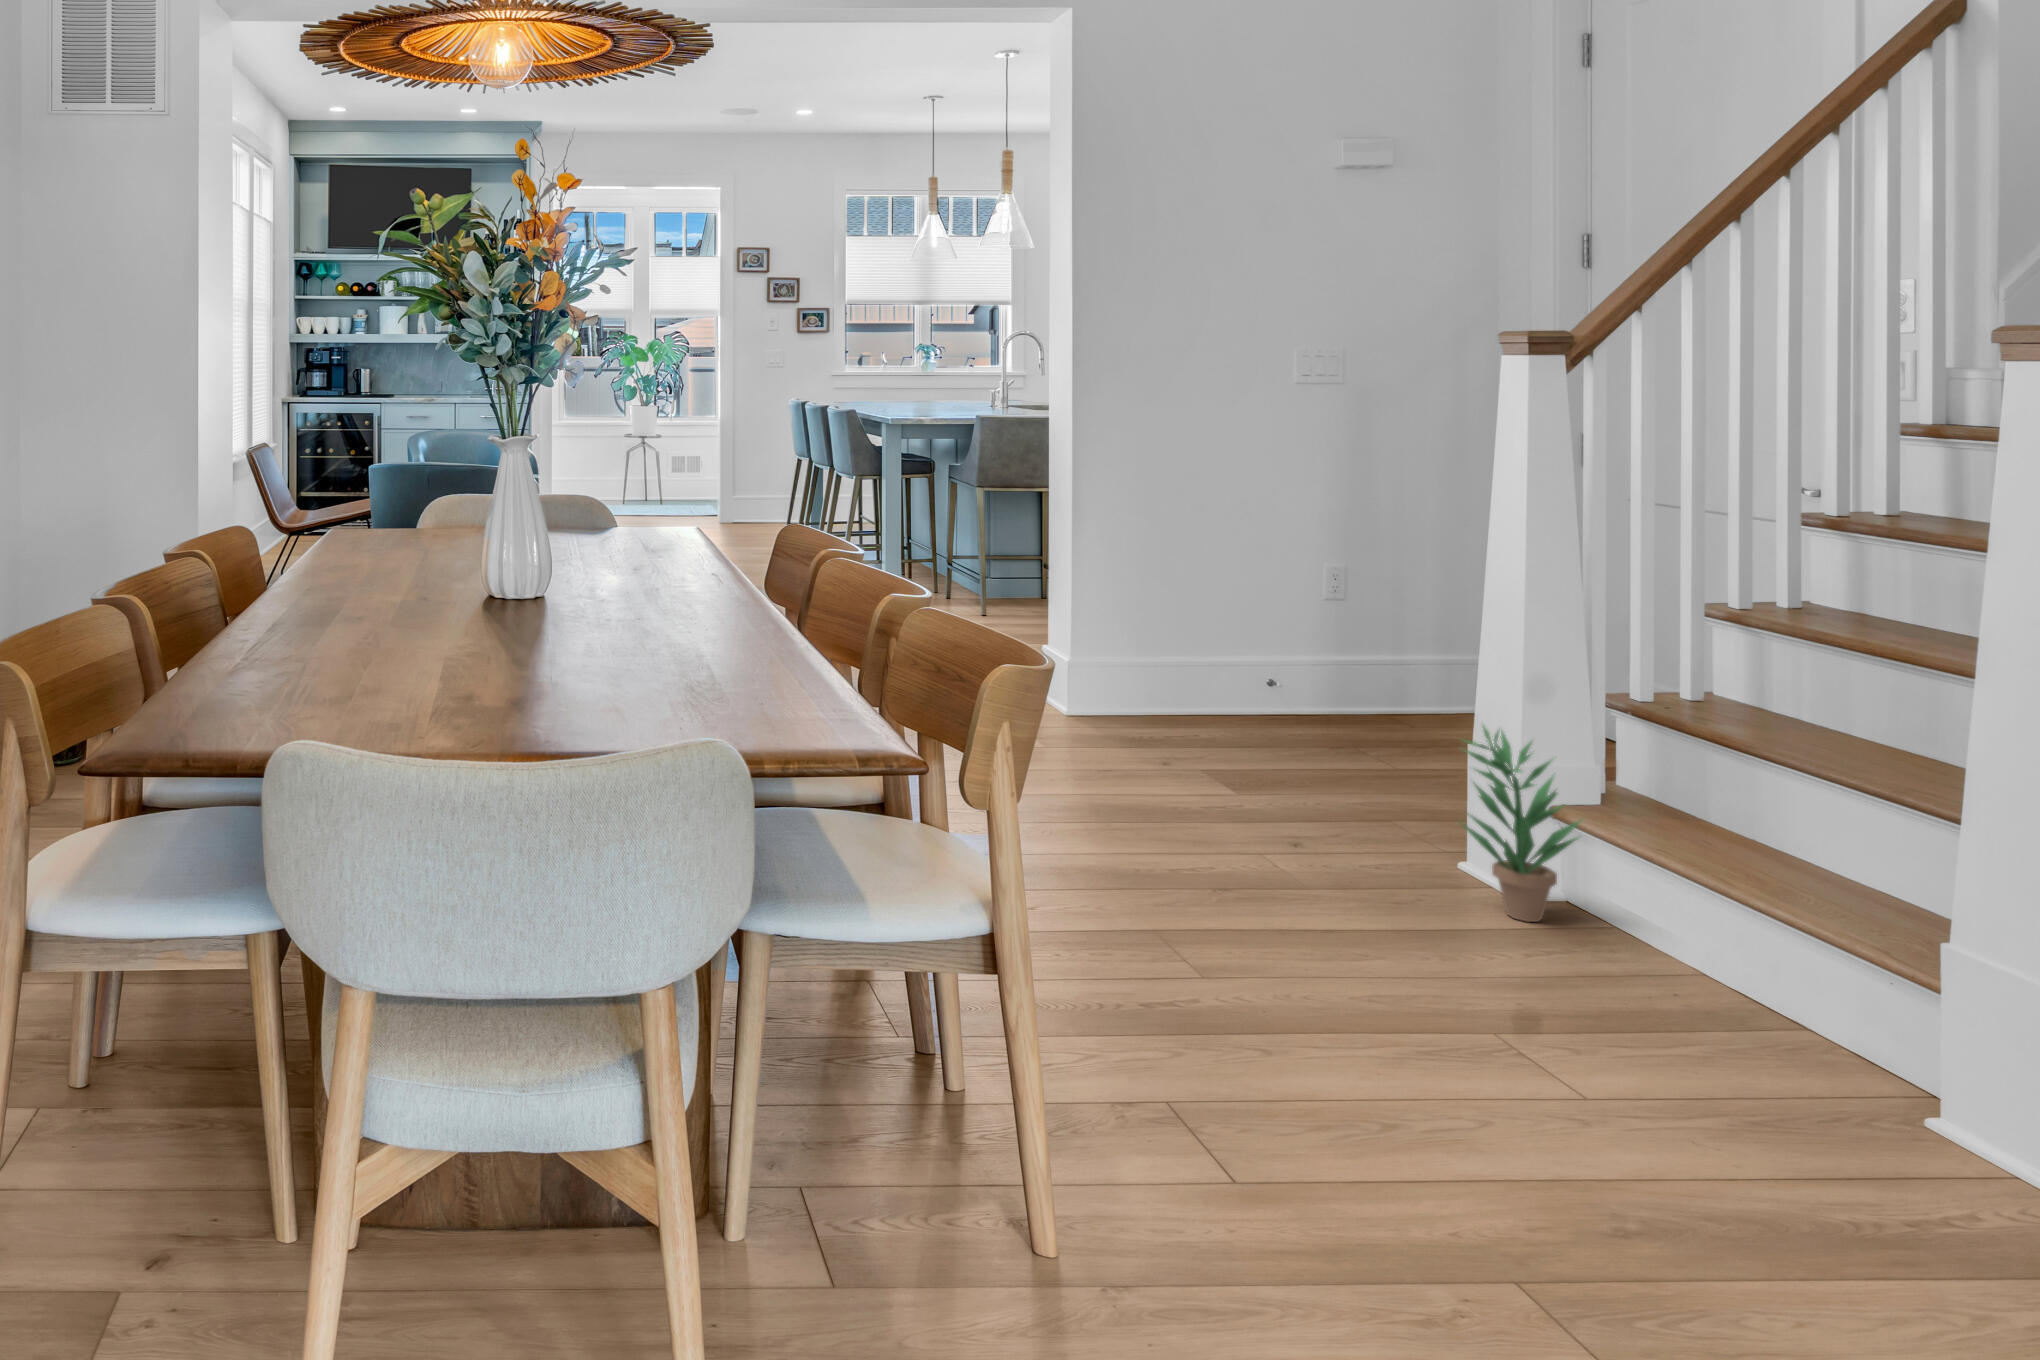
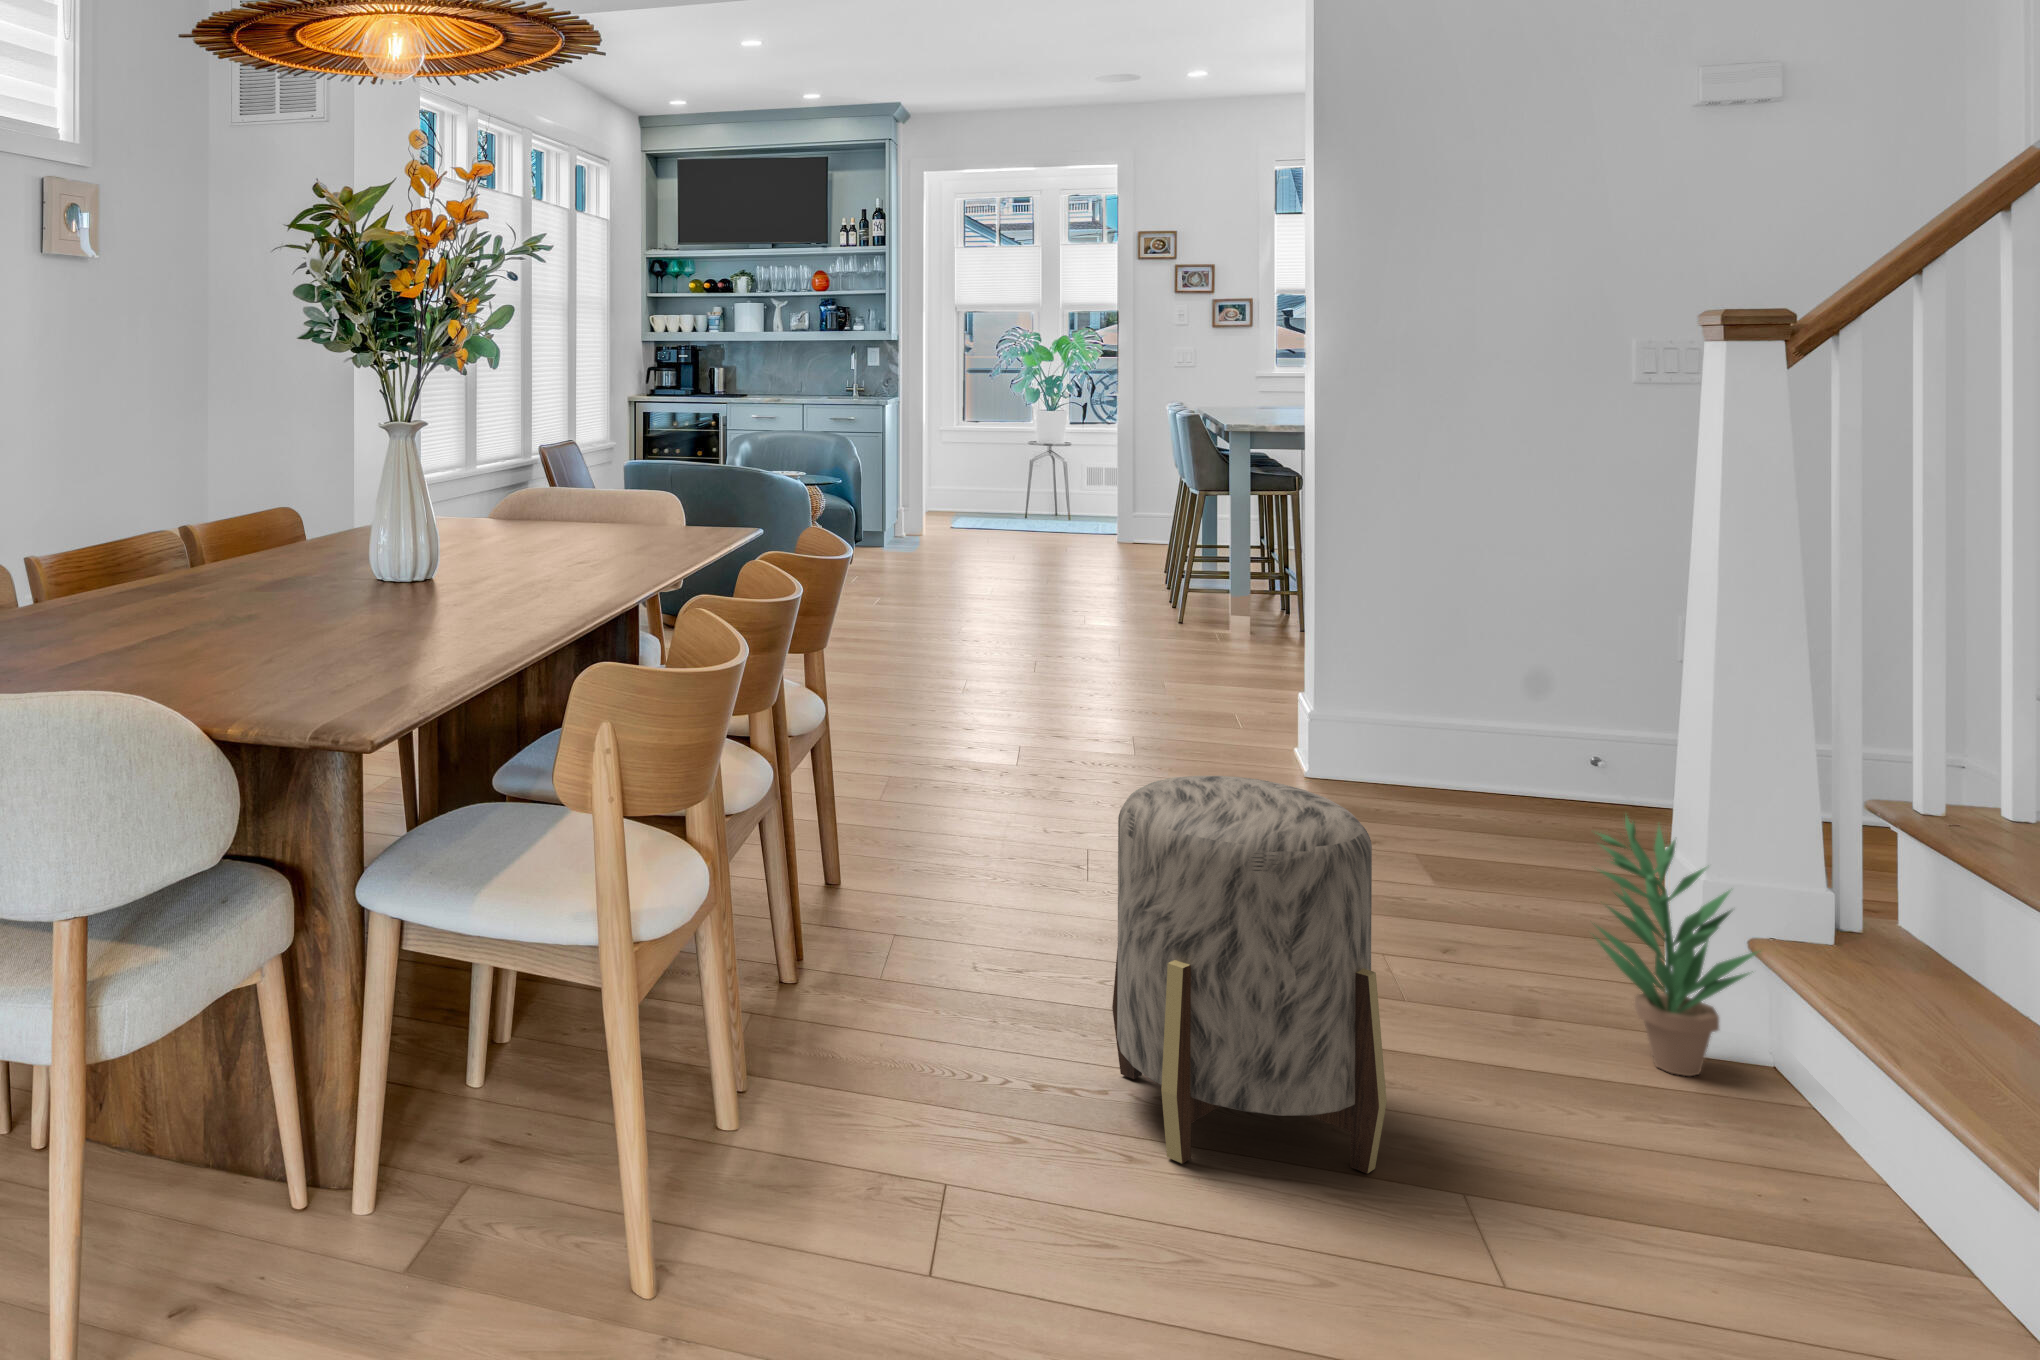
ottoman: none [1182,721,1440,1049] -> present [1112,776,1387,1174]

